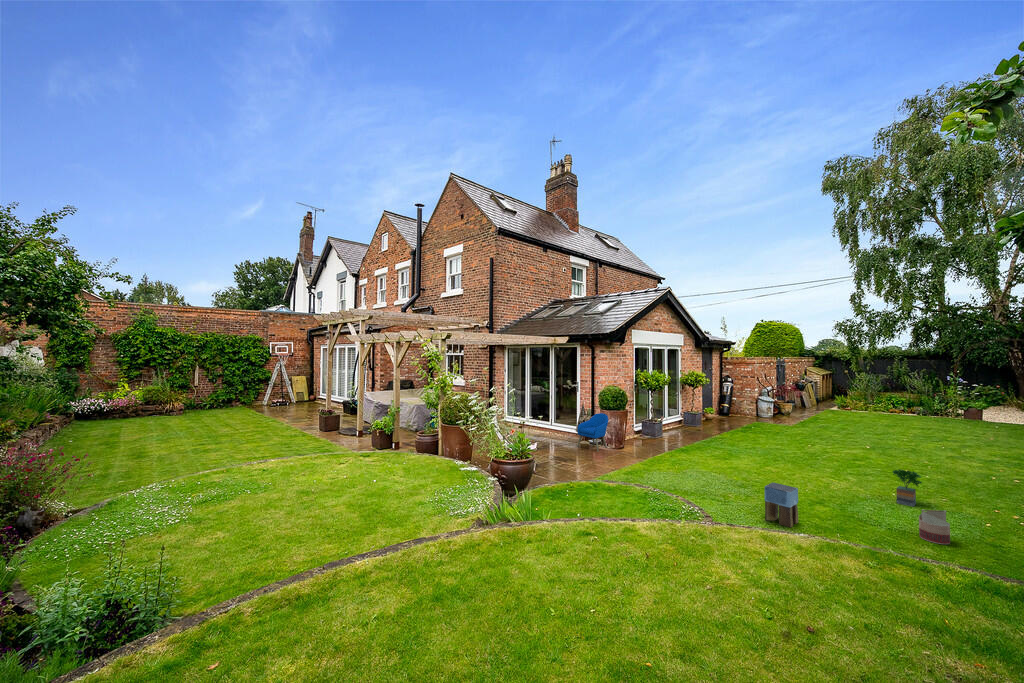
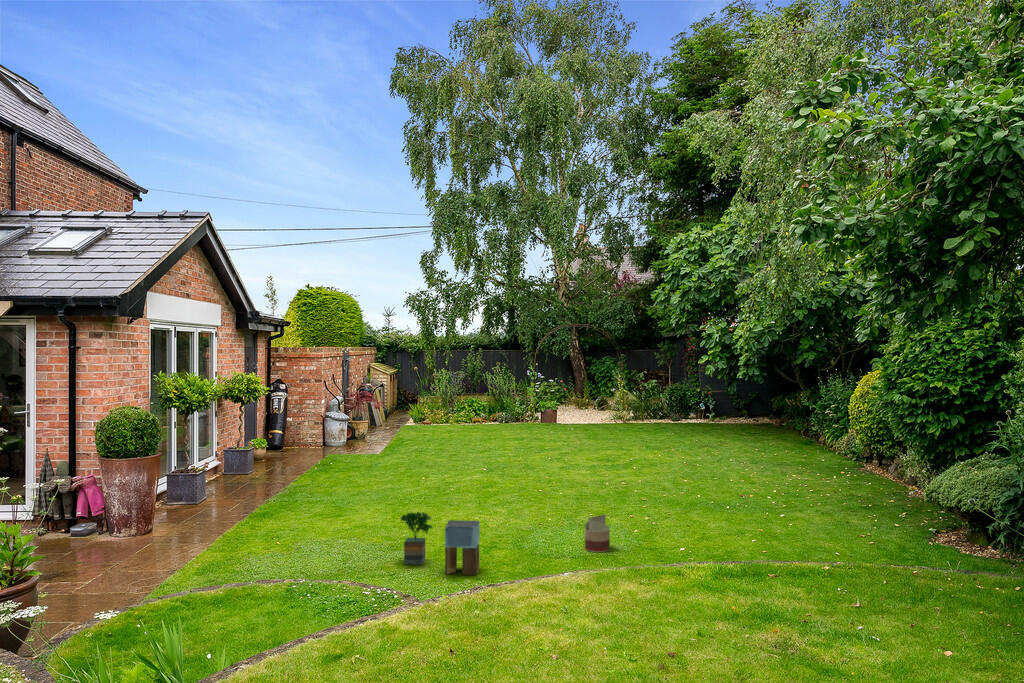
armchair: present [577,413,608,452] -> none [50,464,122,543]
potted tree: present [893,470,922,507] -> present [400,512,432,565]

